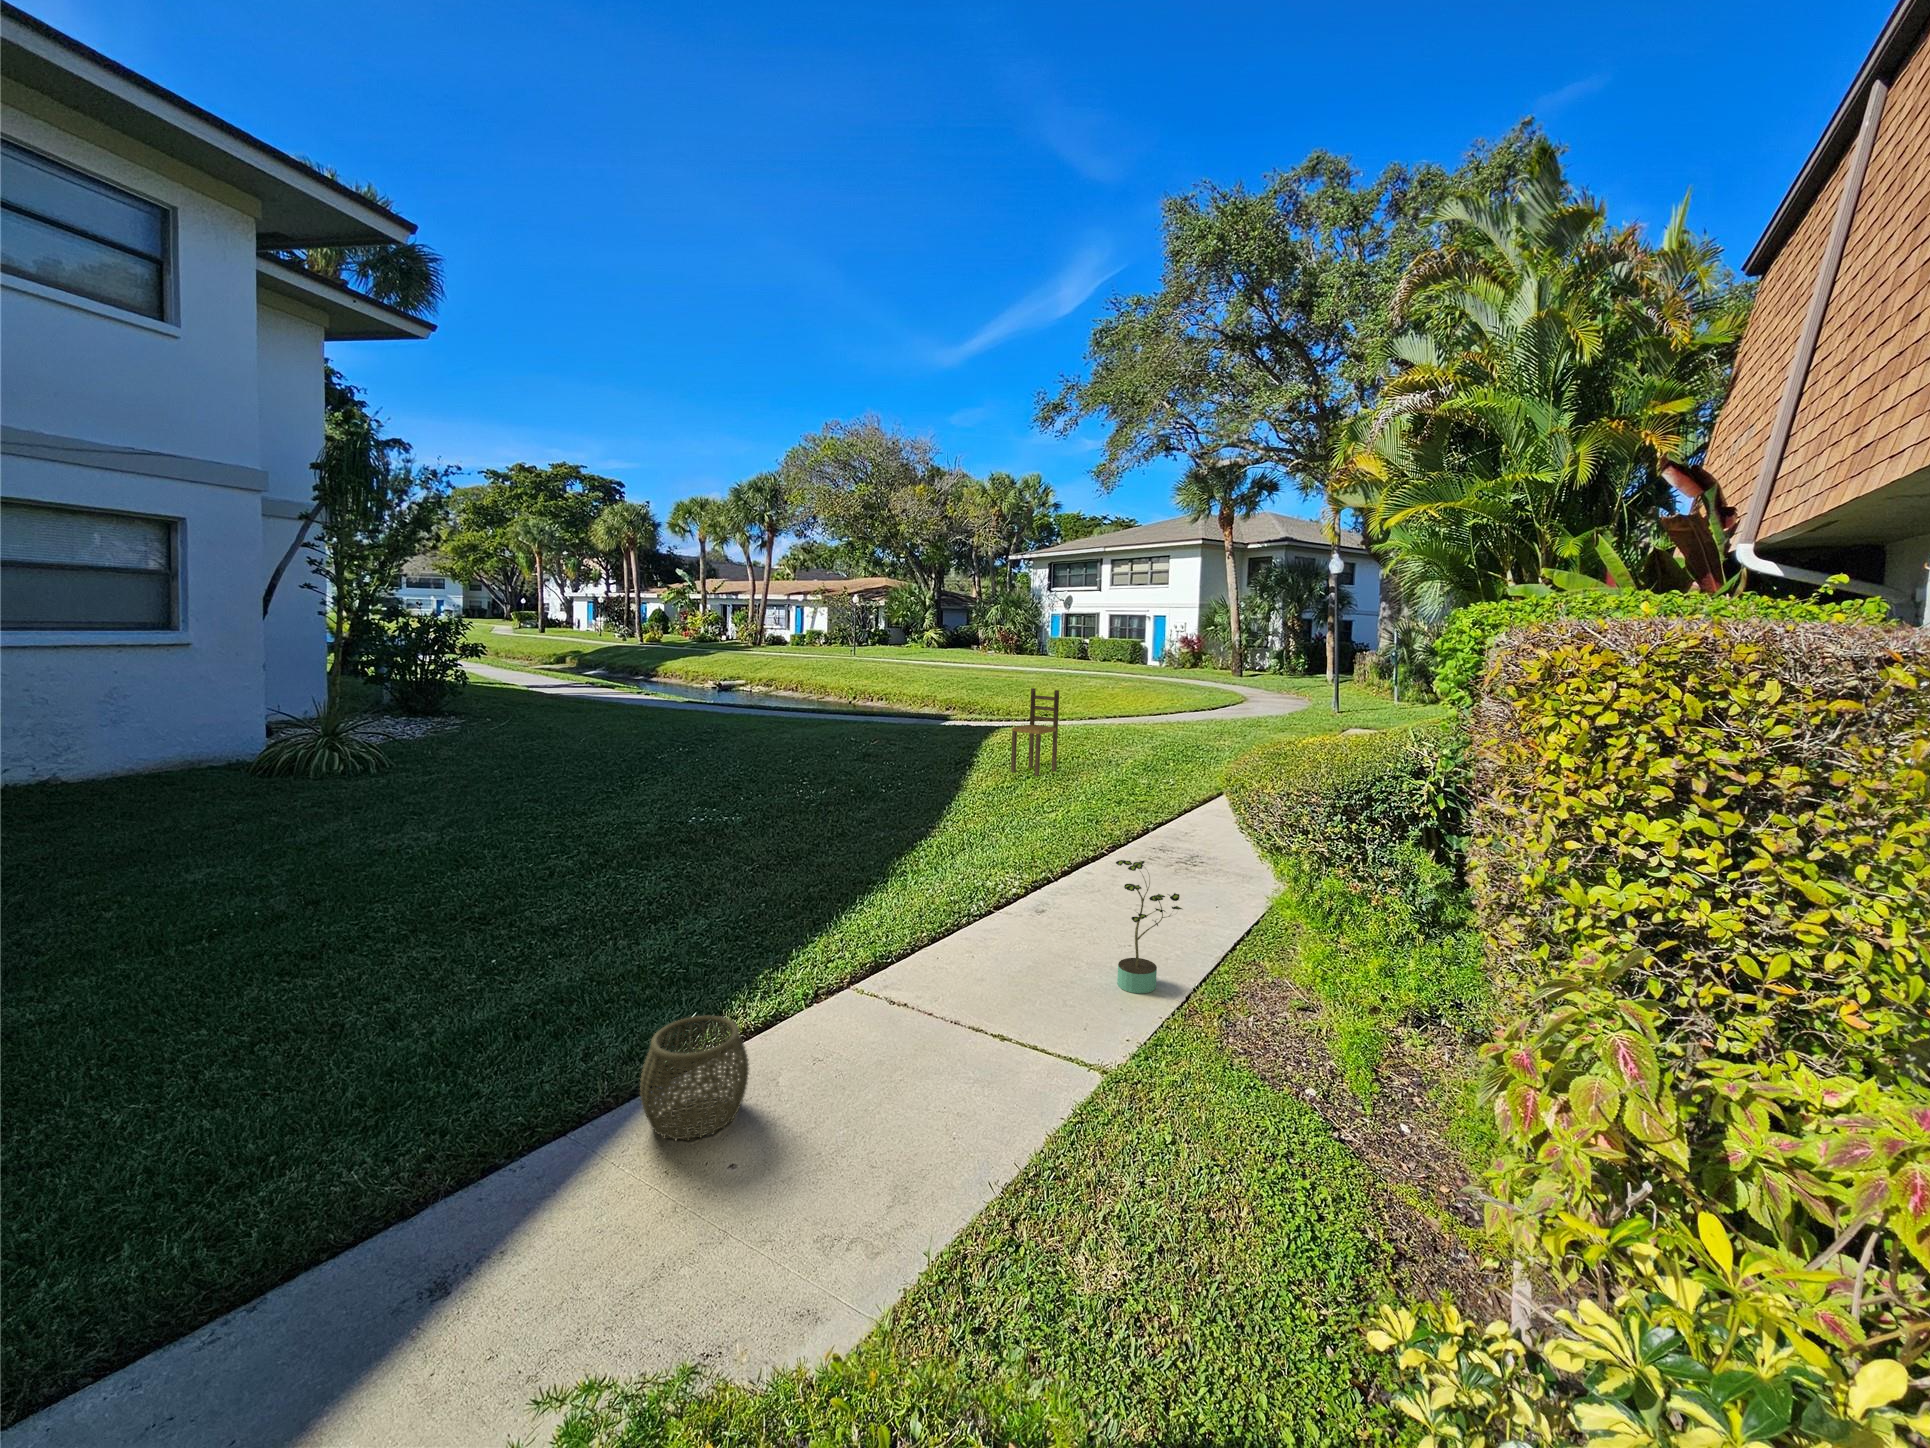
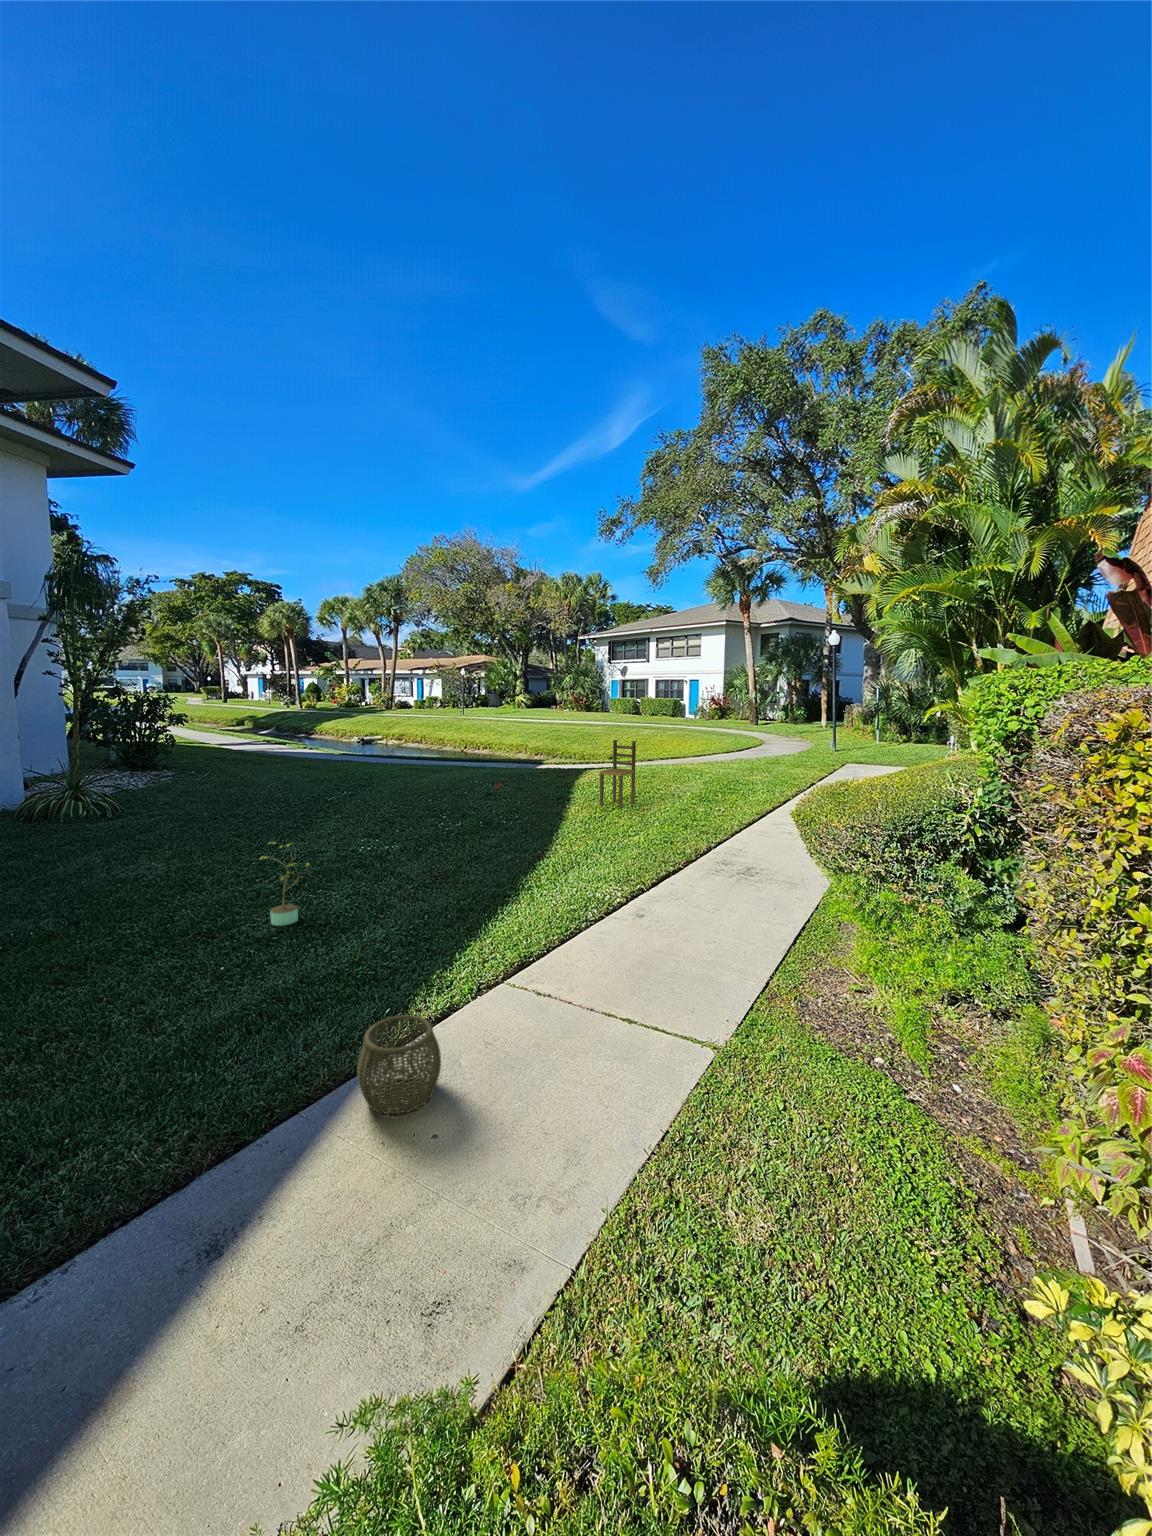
potted plant: present [1116,860,1182,993] -> present [259,842,311,926]

